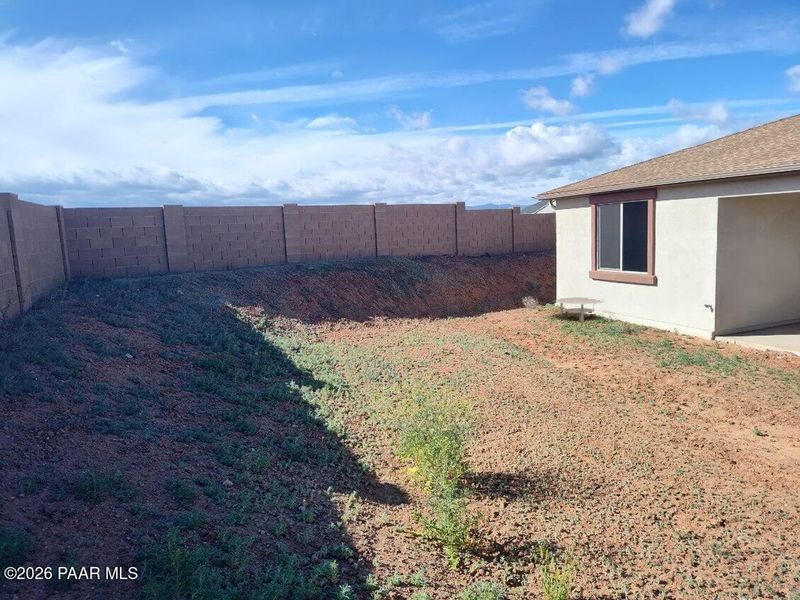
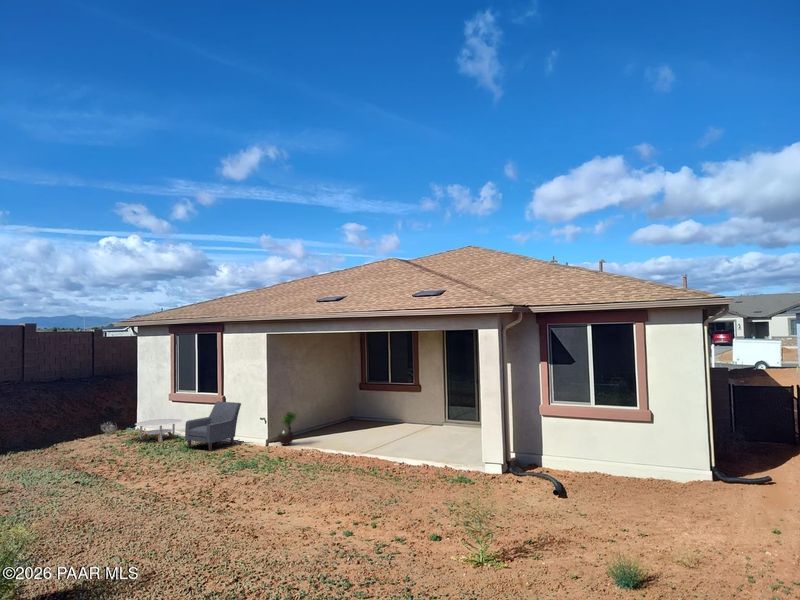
chair: none [610,282,679,338] -> present [185,401,241,451]
potted tree: none [730,296,764,342] -> present [278,412,296,445]

